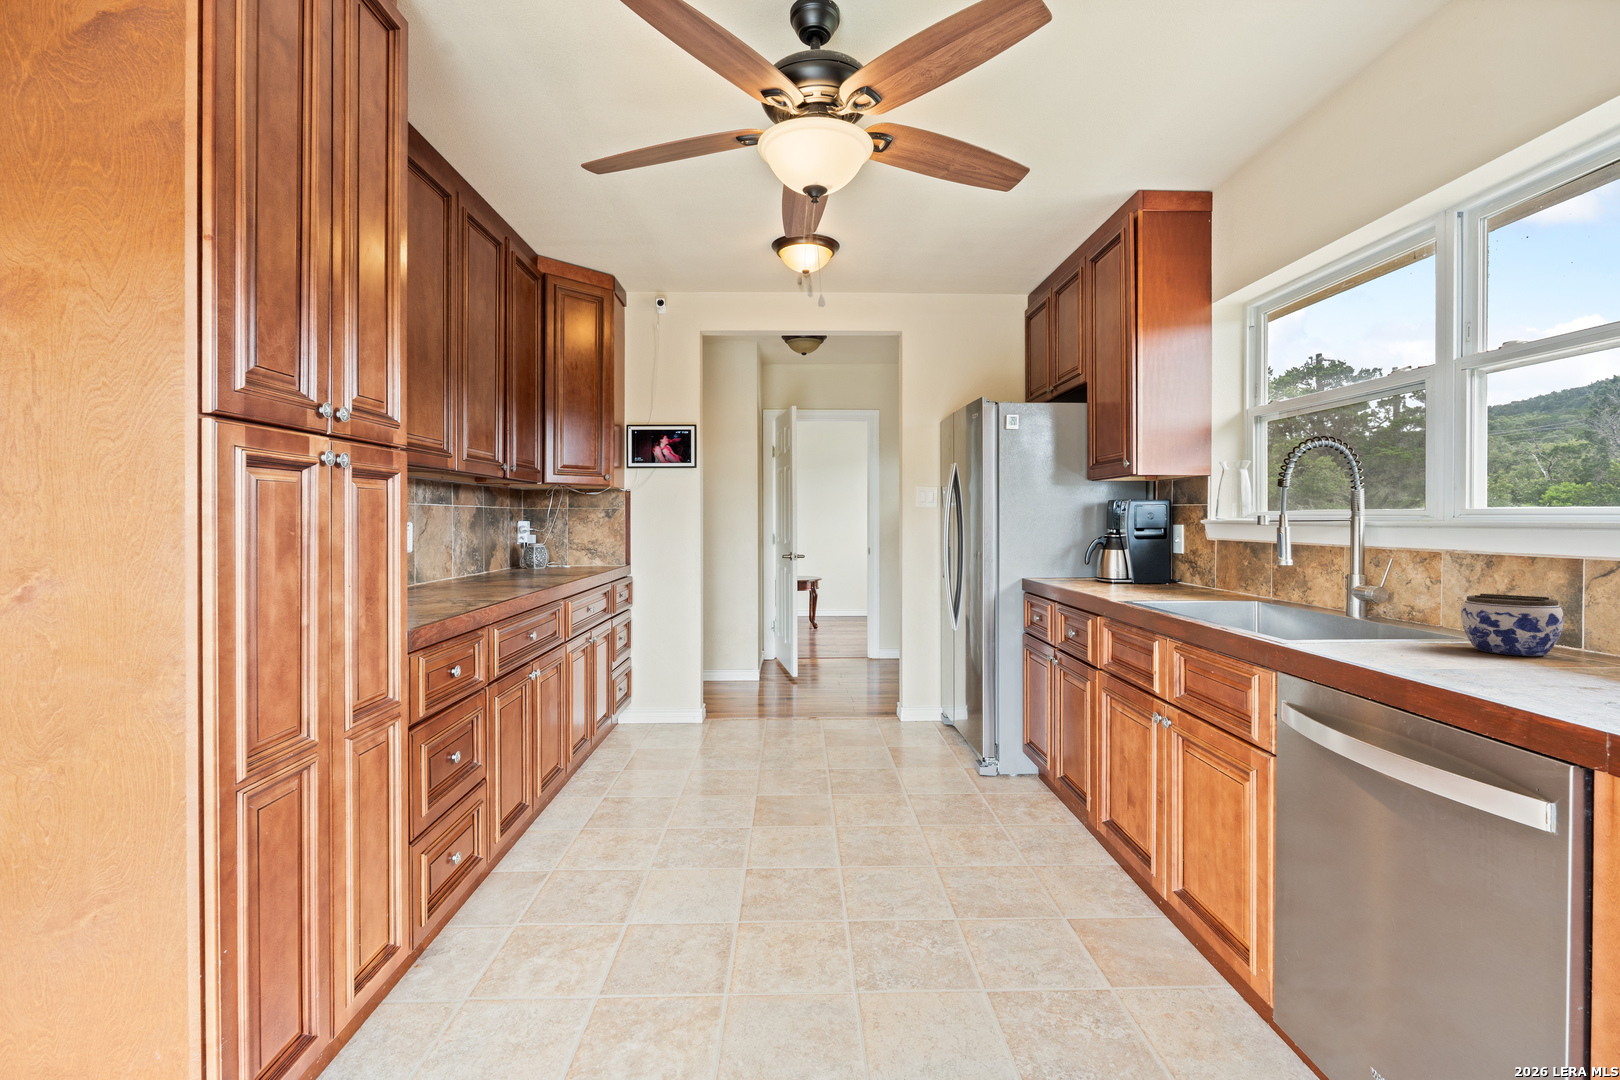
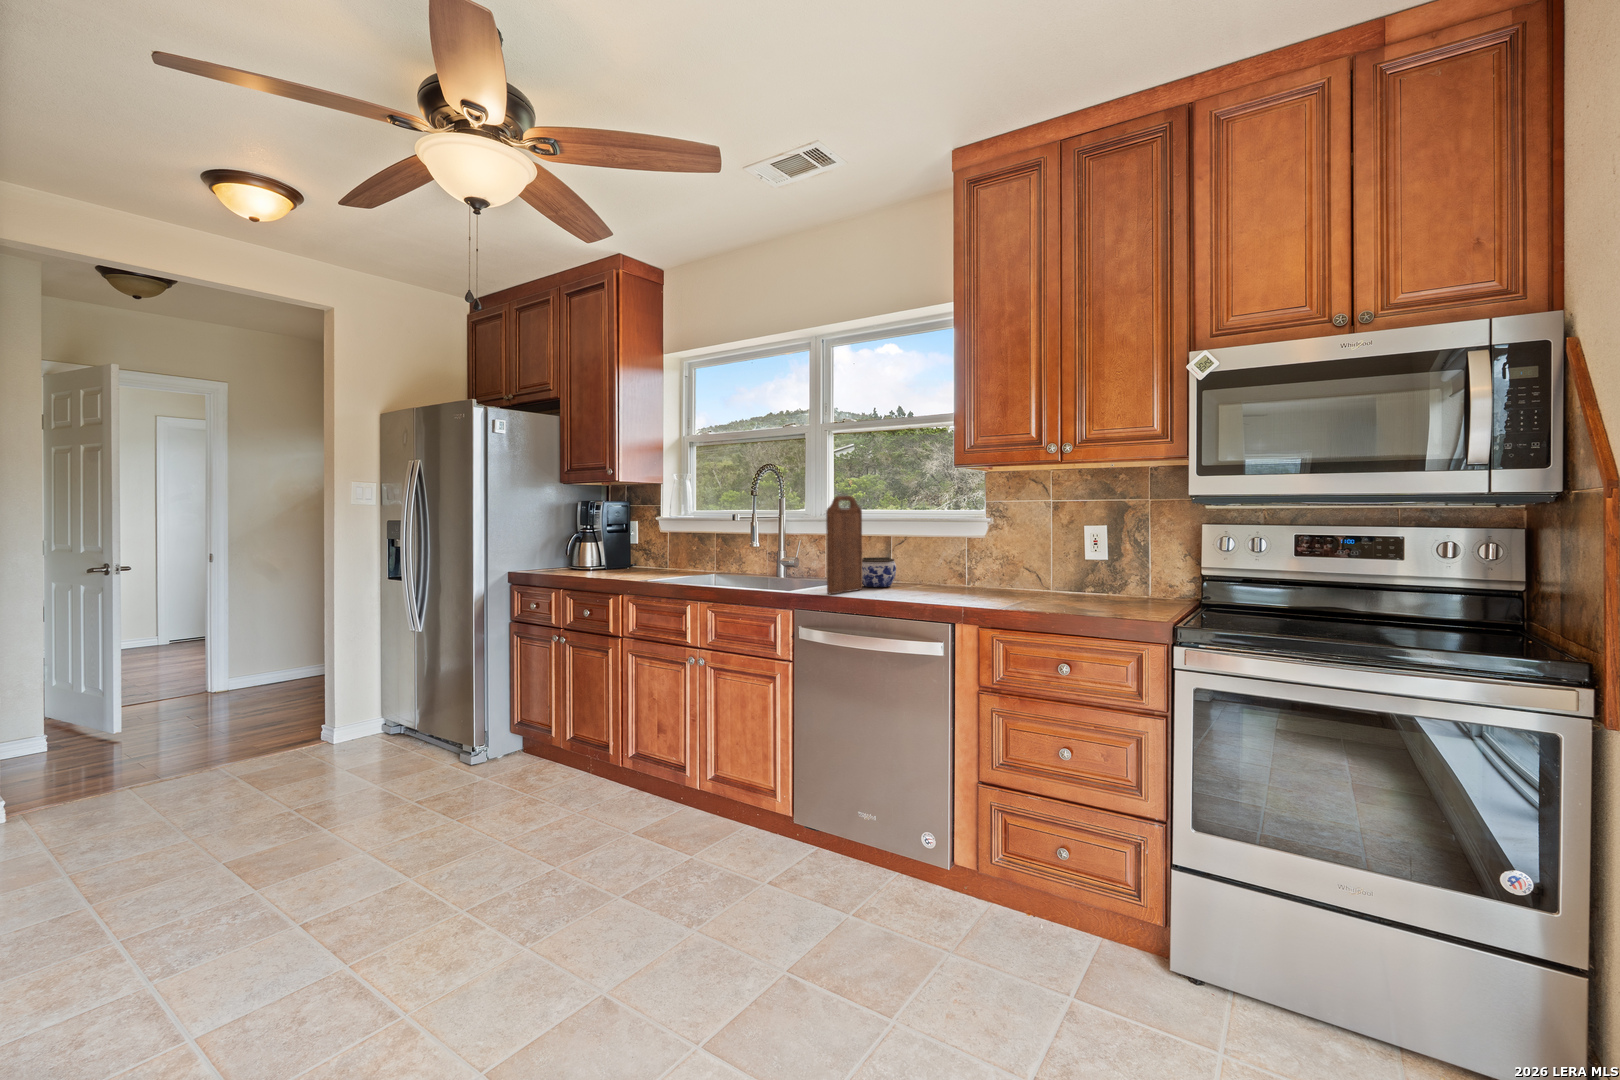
cutting board: none [1340,473,1452,654] -> present [826,496,862,594]

